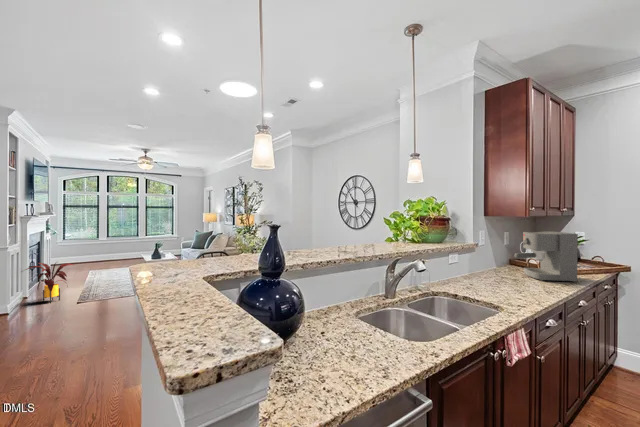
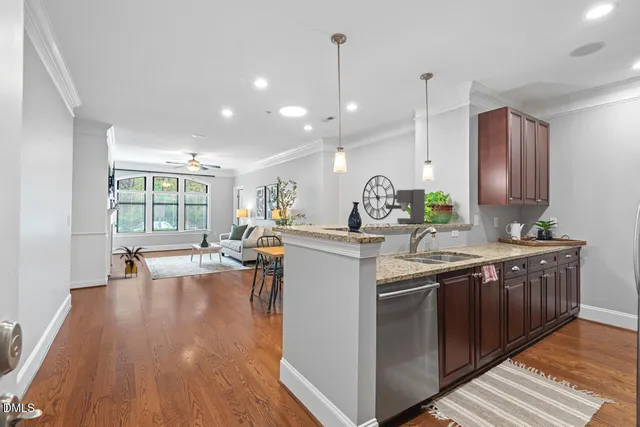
coffee maker: present [514,231,578,282] -> present [386,189,425,224]

